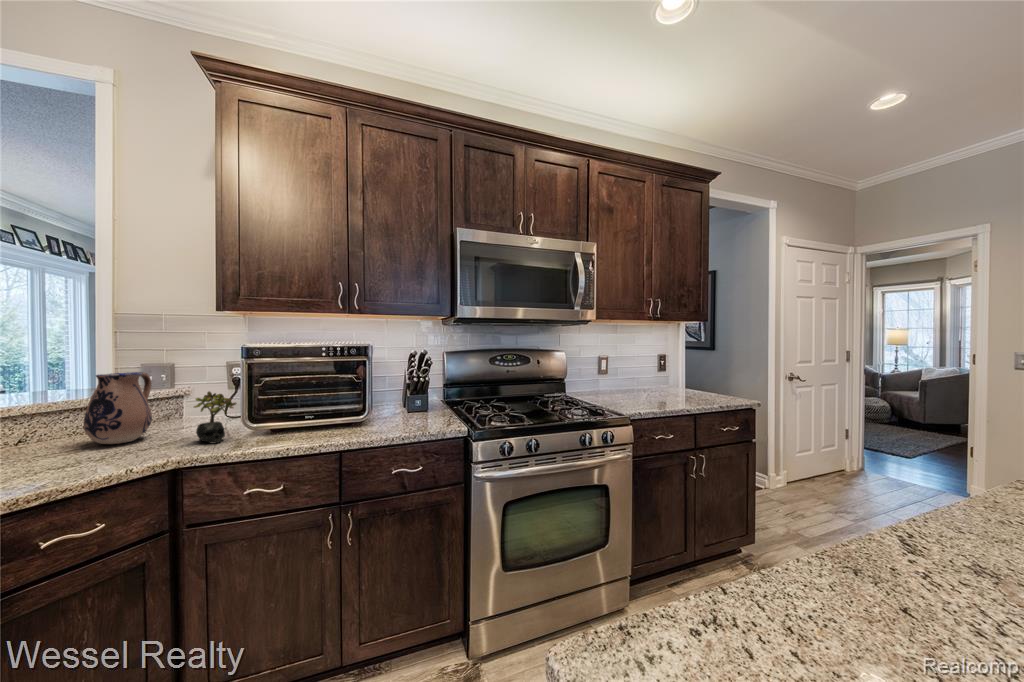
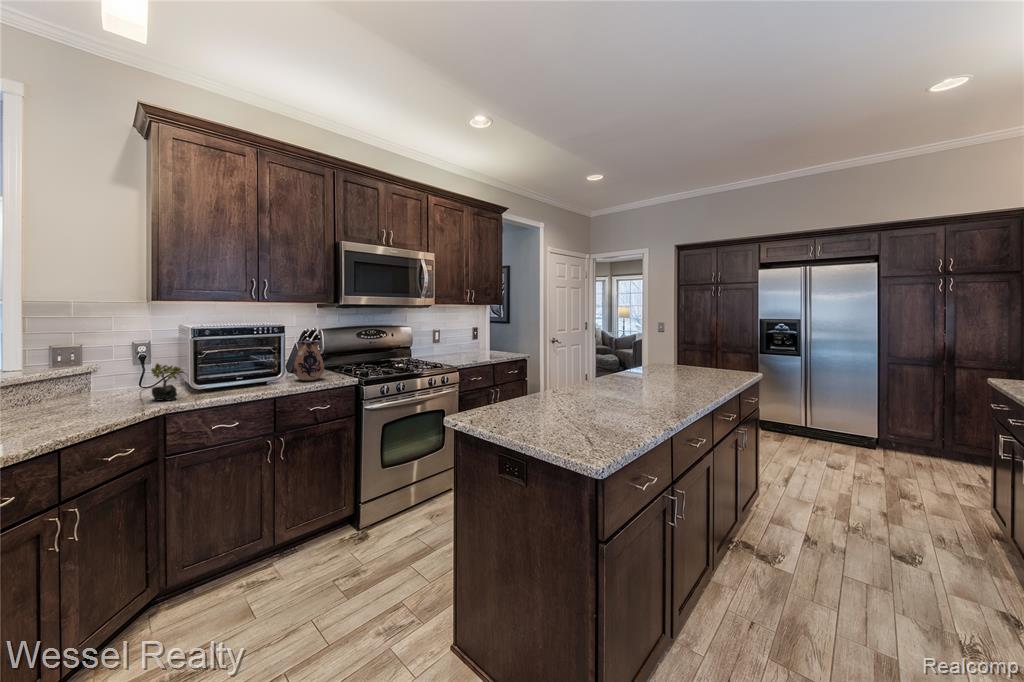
ceramic pitcher: present [84,372,152,444] -> present [294,340,324,381]

